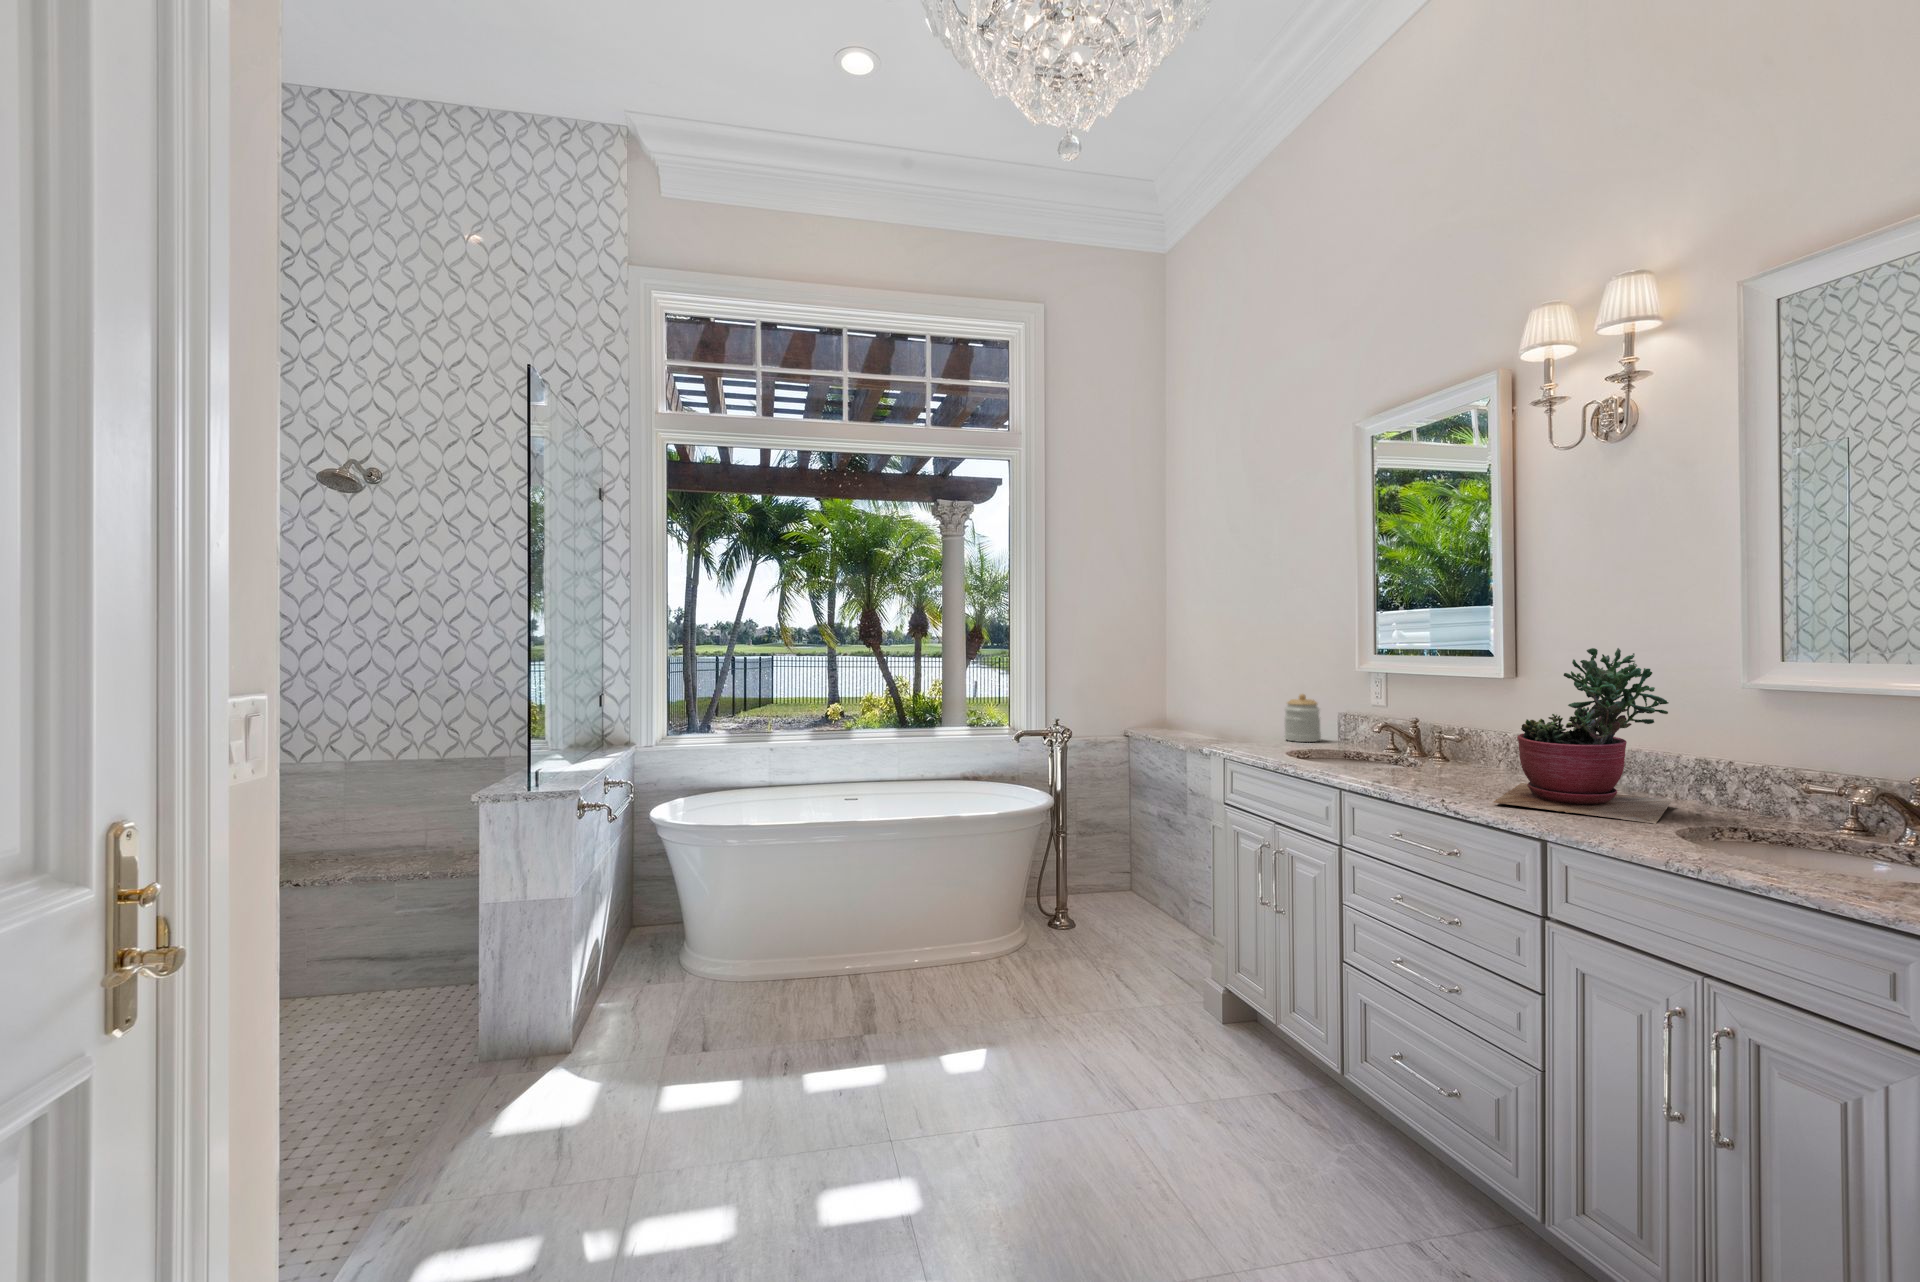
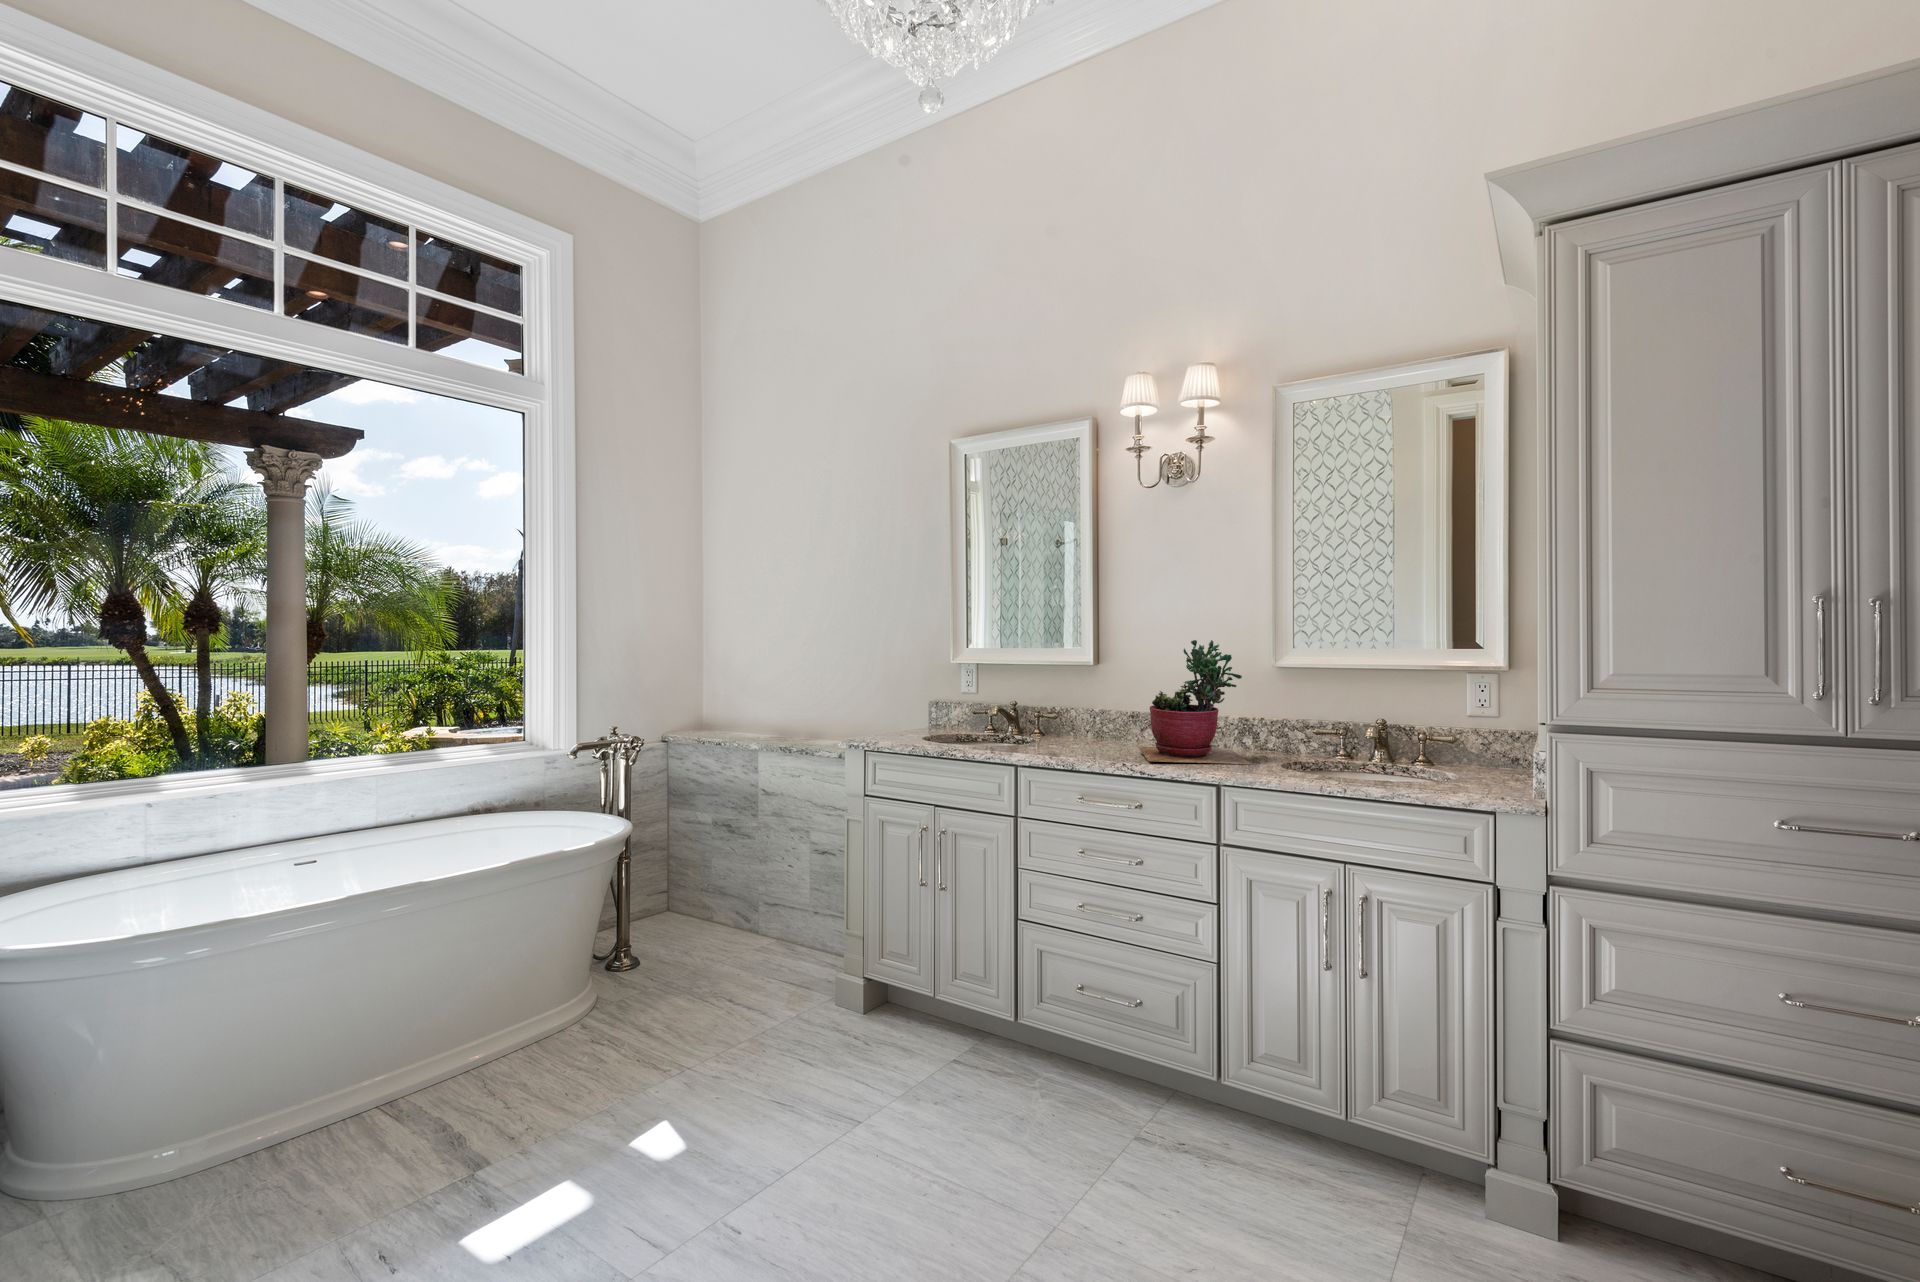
jar: present [1285,694,1321,742] -> none [873,685,906,730]

